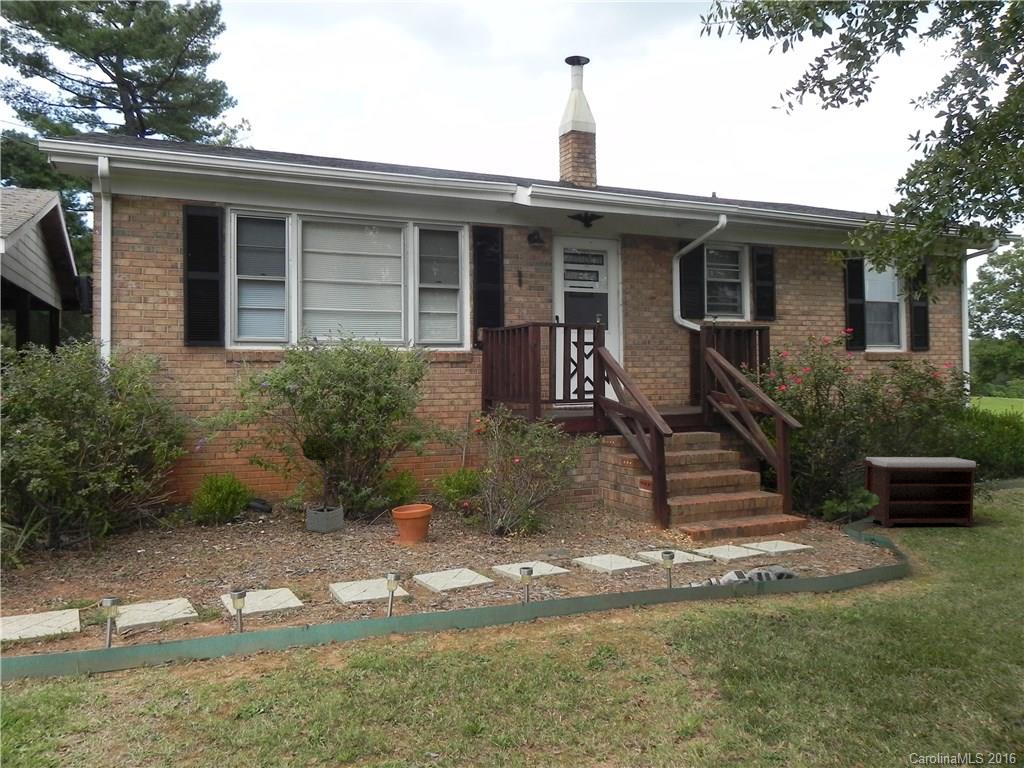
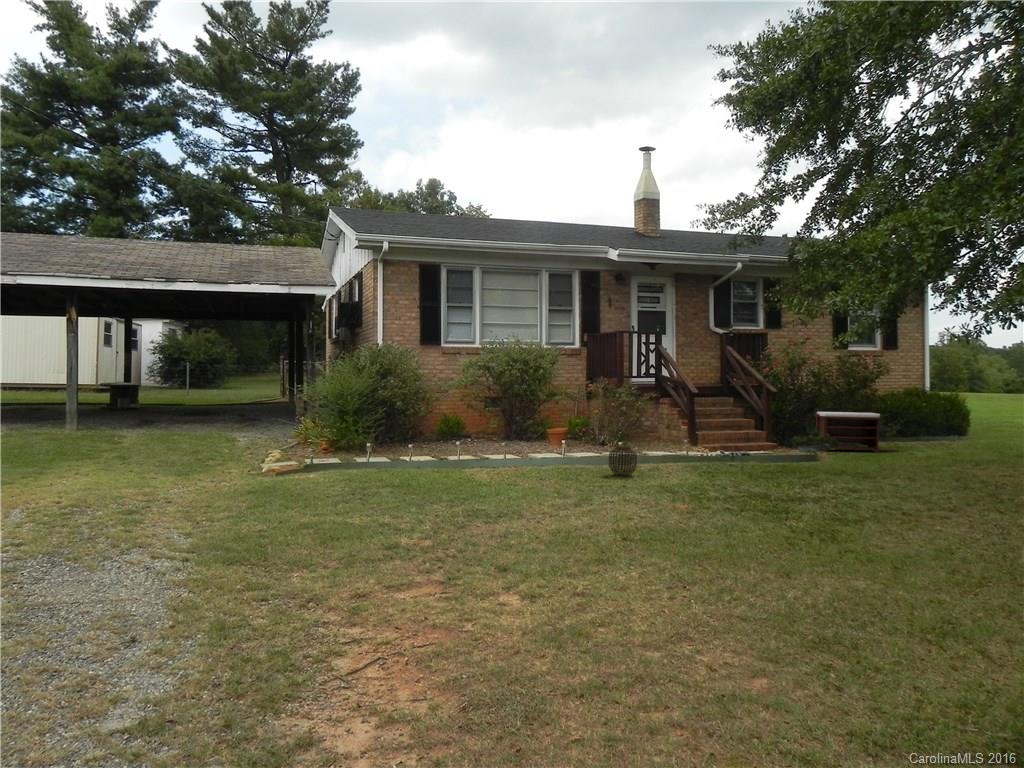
potted tree: present [301,435,344,533] -> none [494,393,515,445]
woven basket: none [475,629,558,731] -> present [609,446,637,477]

